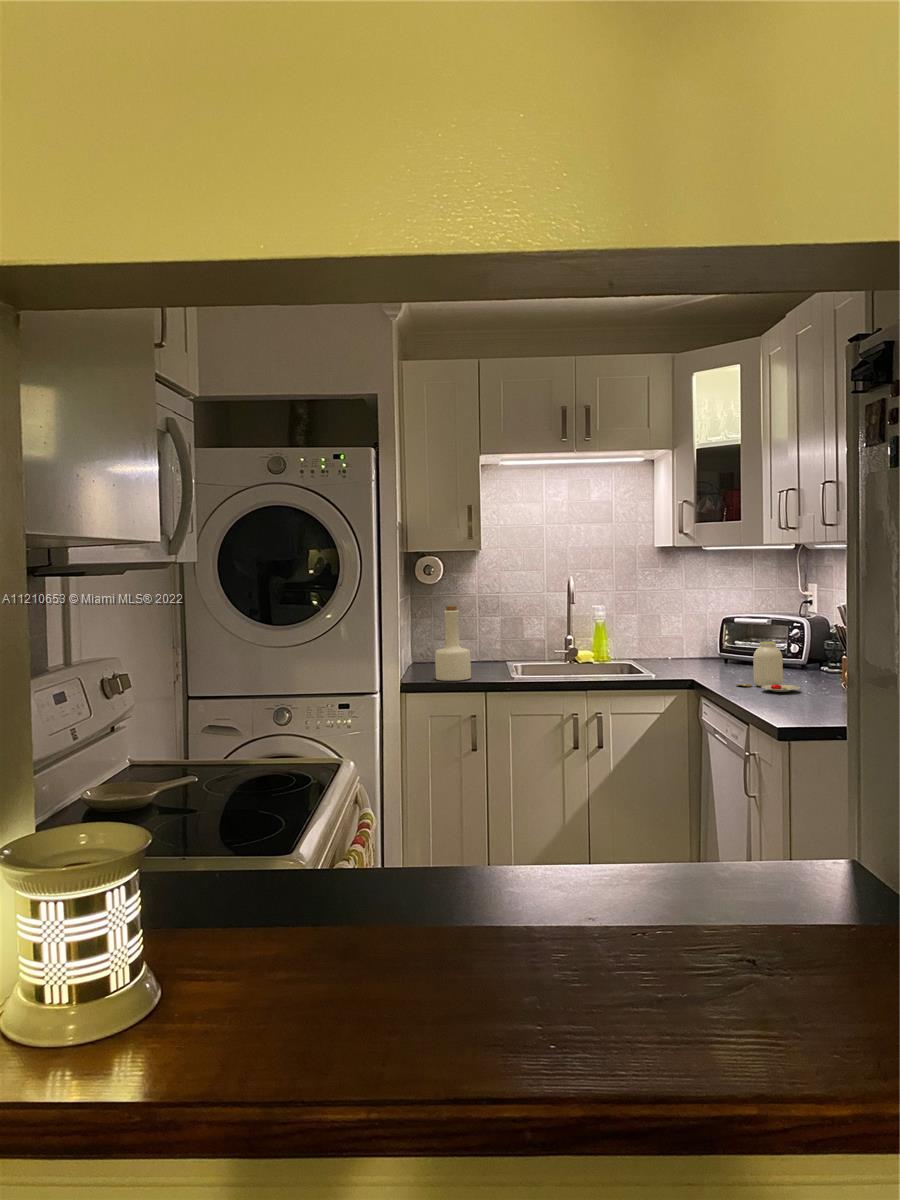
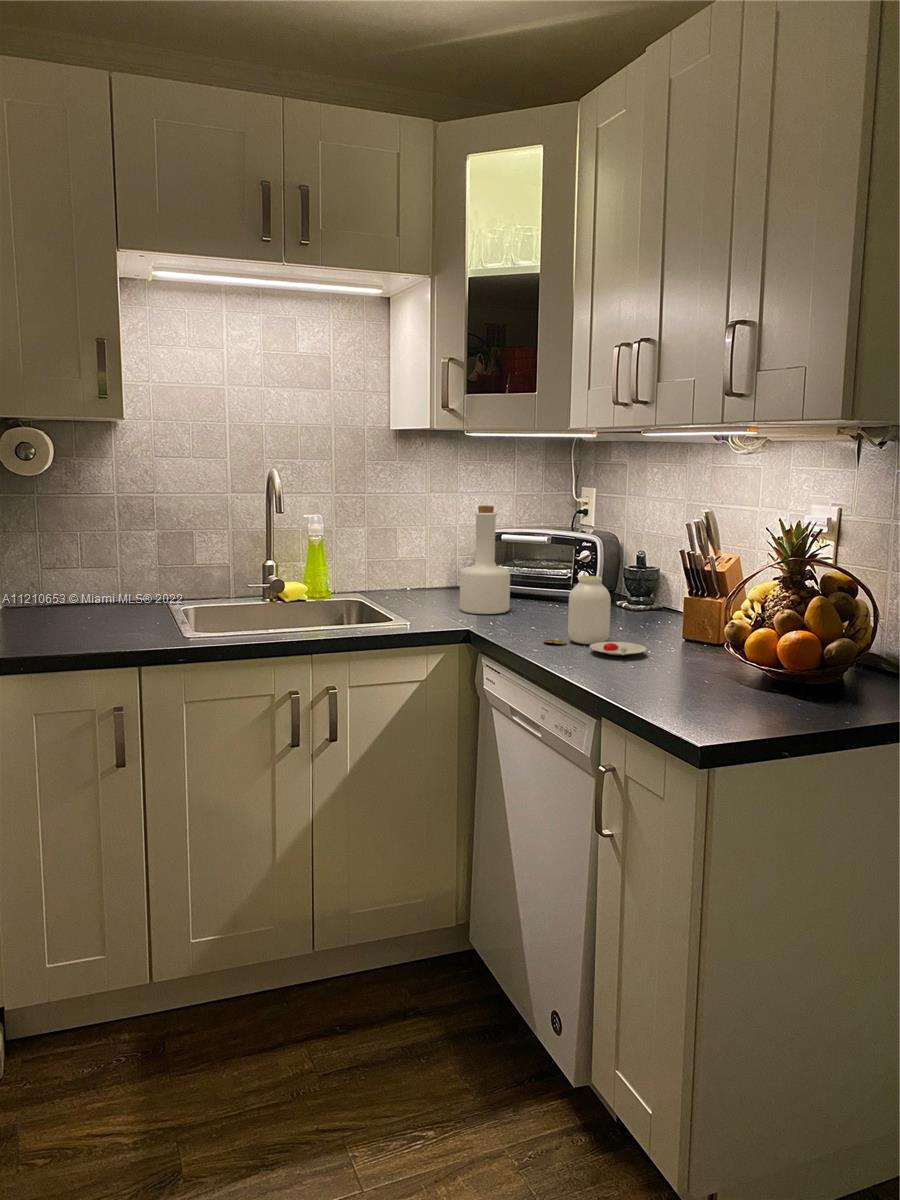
bottle: present [435,606,471,681] -> present [460,506,510,614]

